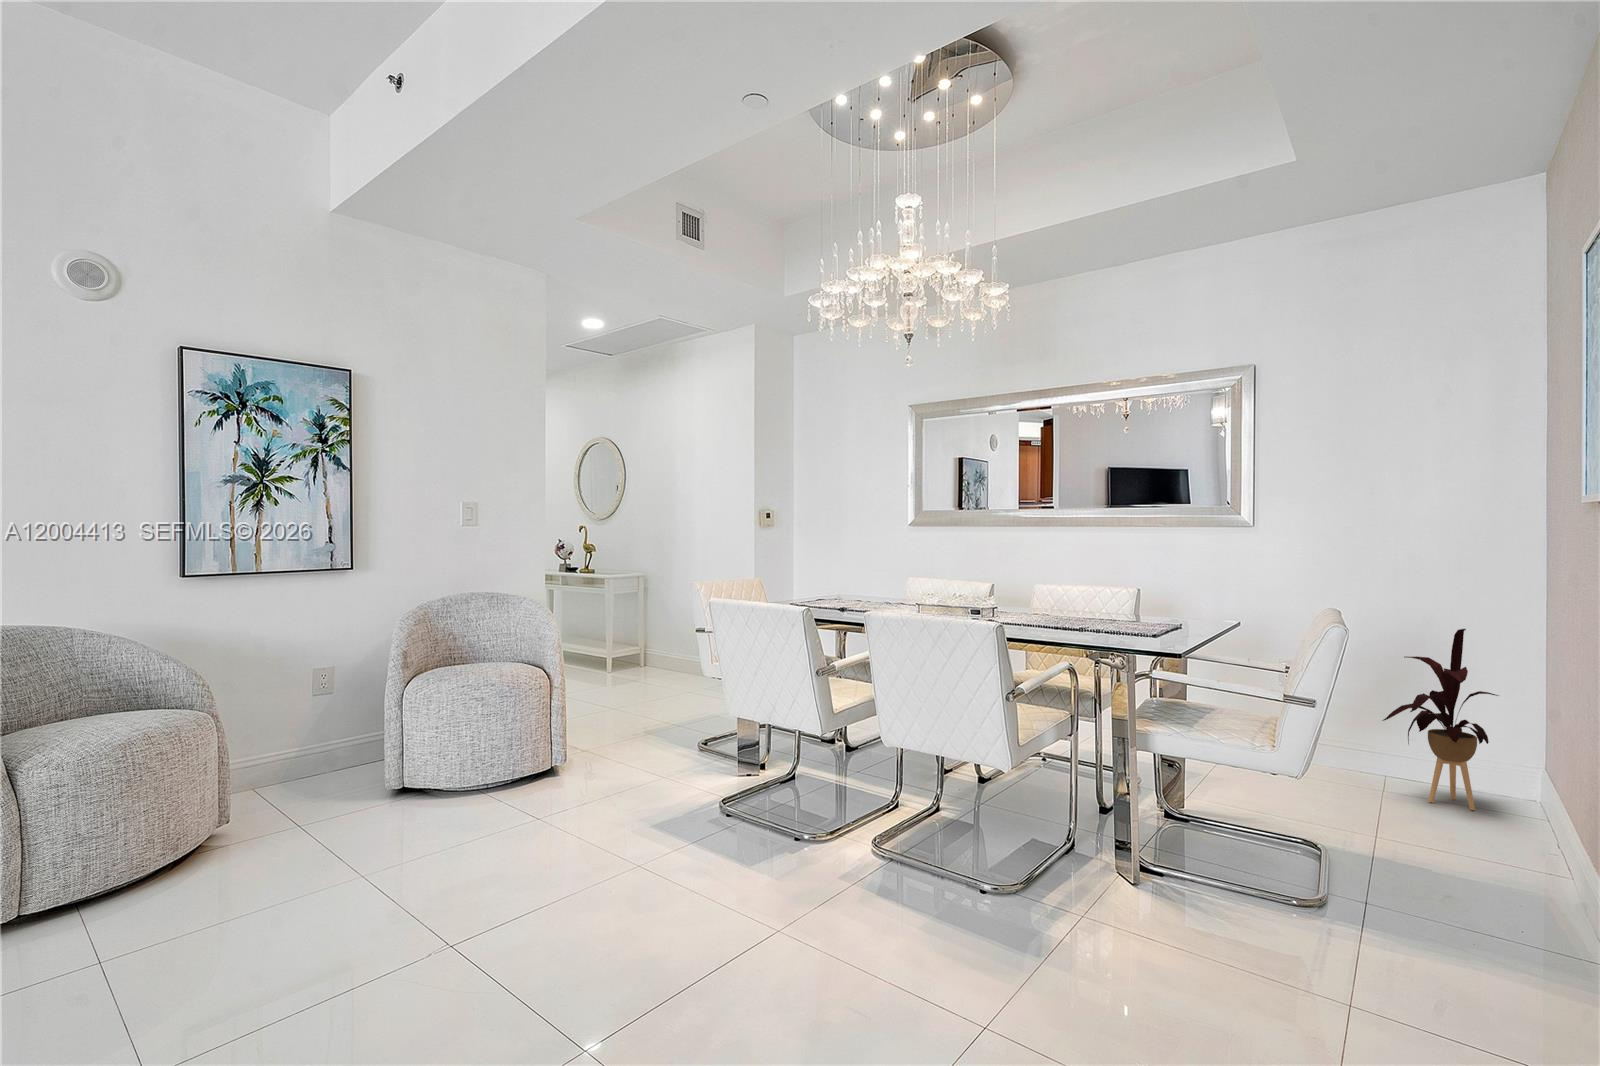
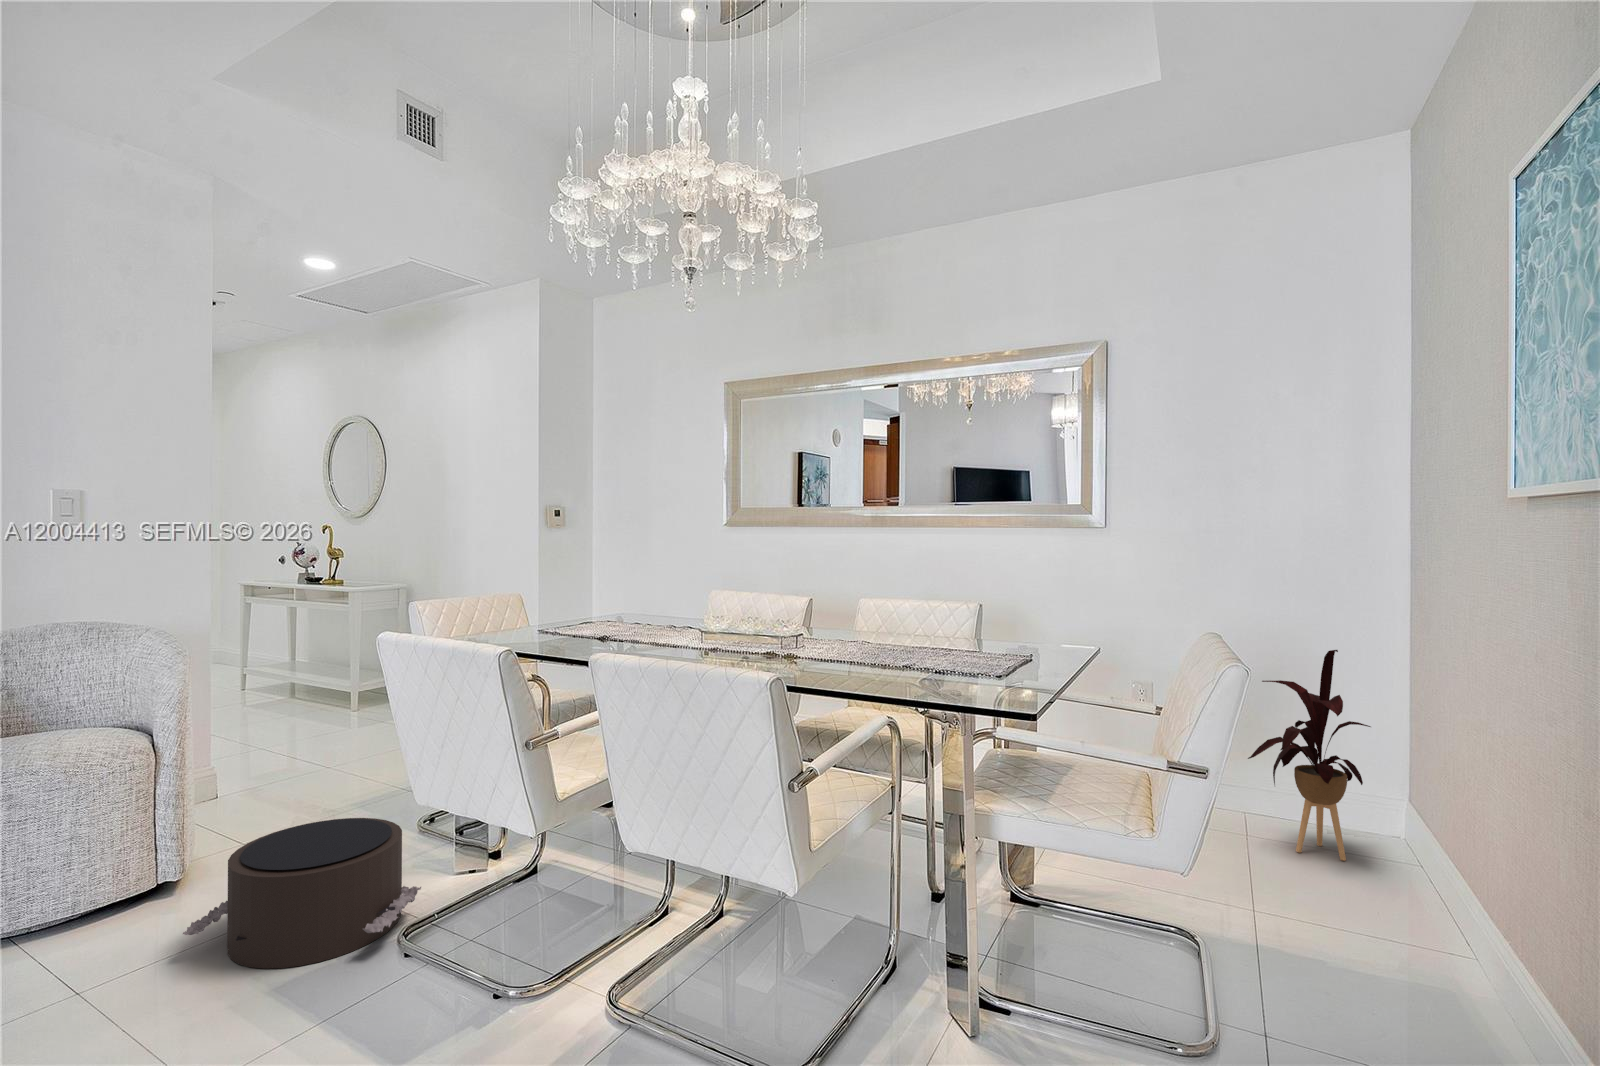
pouf: none [588,730,726,817] -> present [183,818,421,969]

